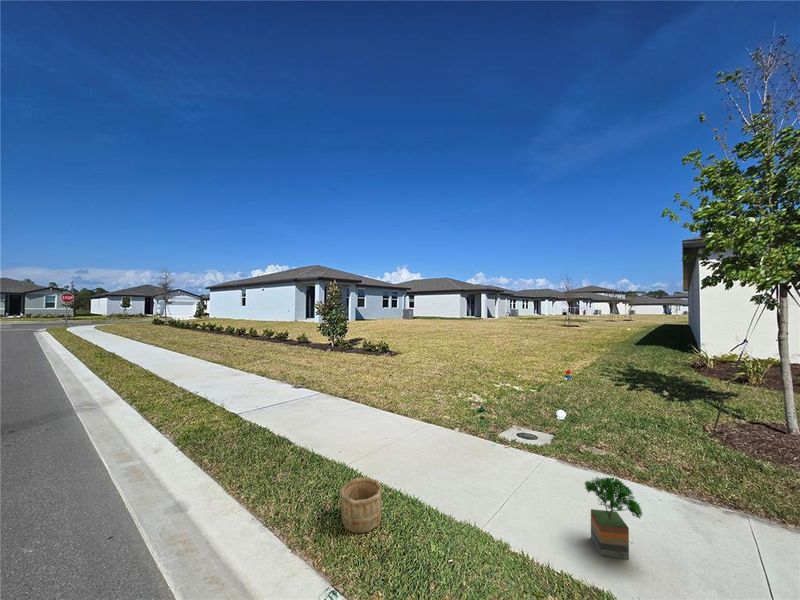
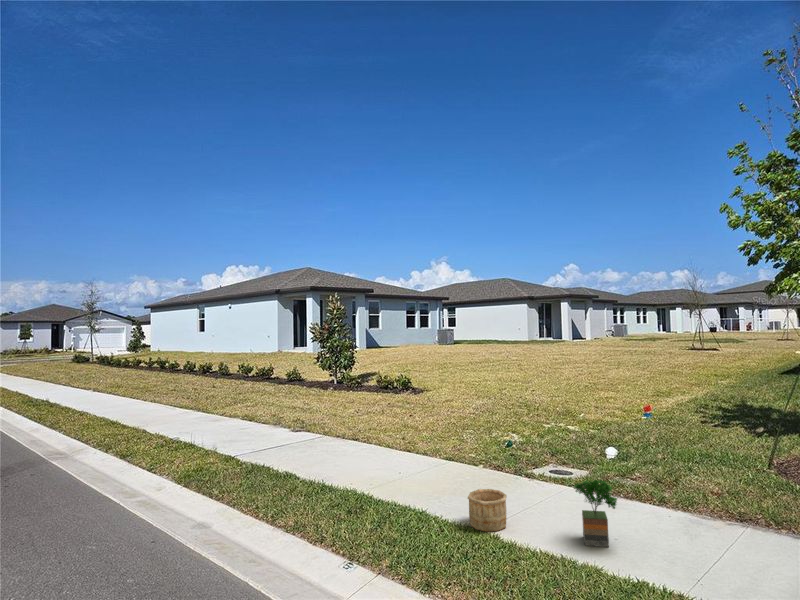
wooden bucket: present [340,478,382,533] -> present [468,489,507,532]

